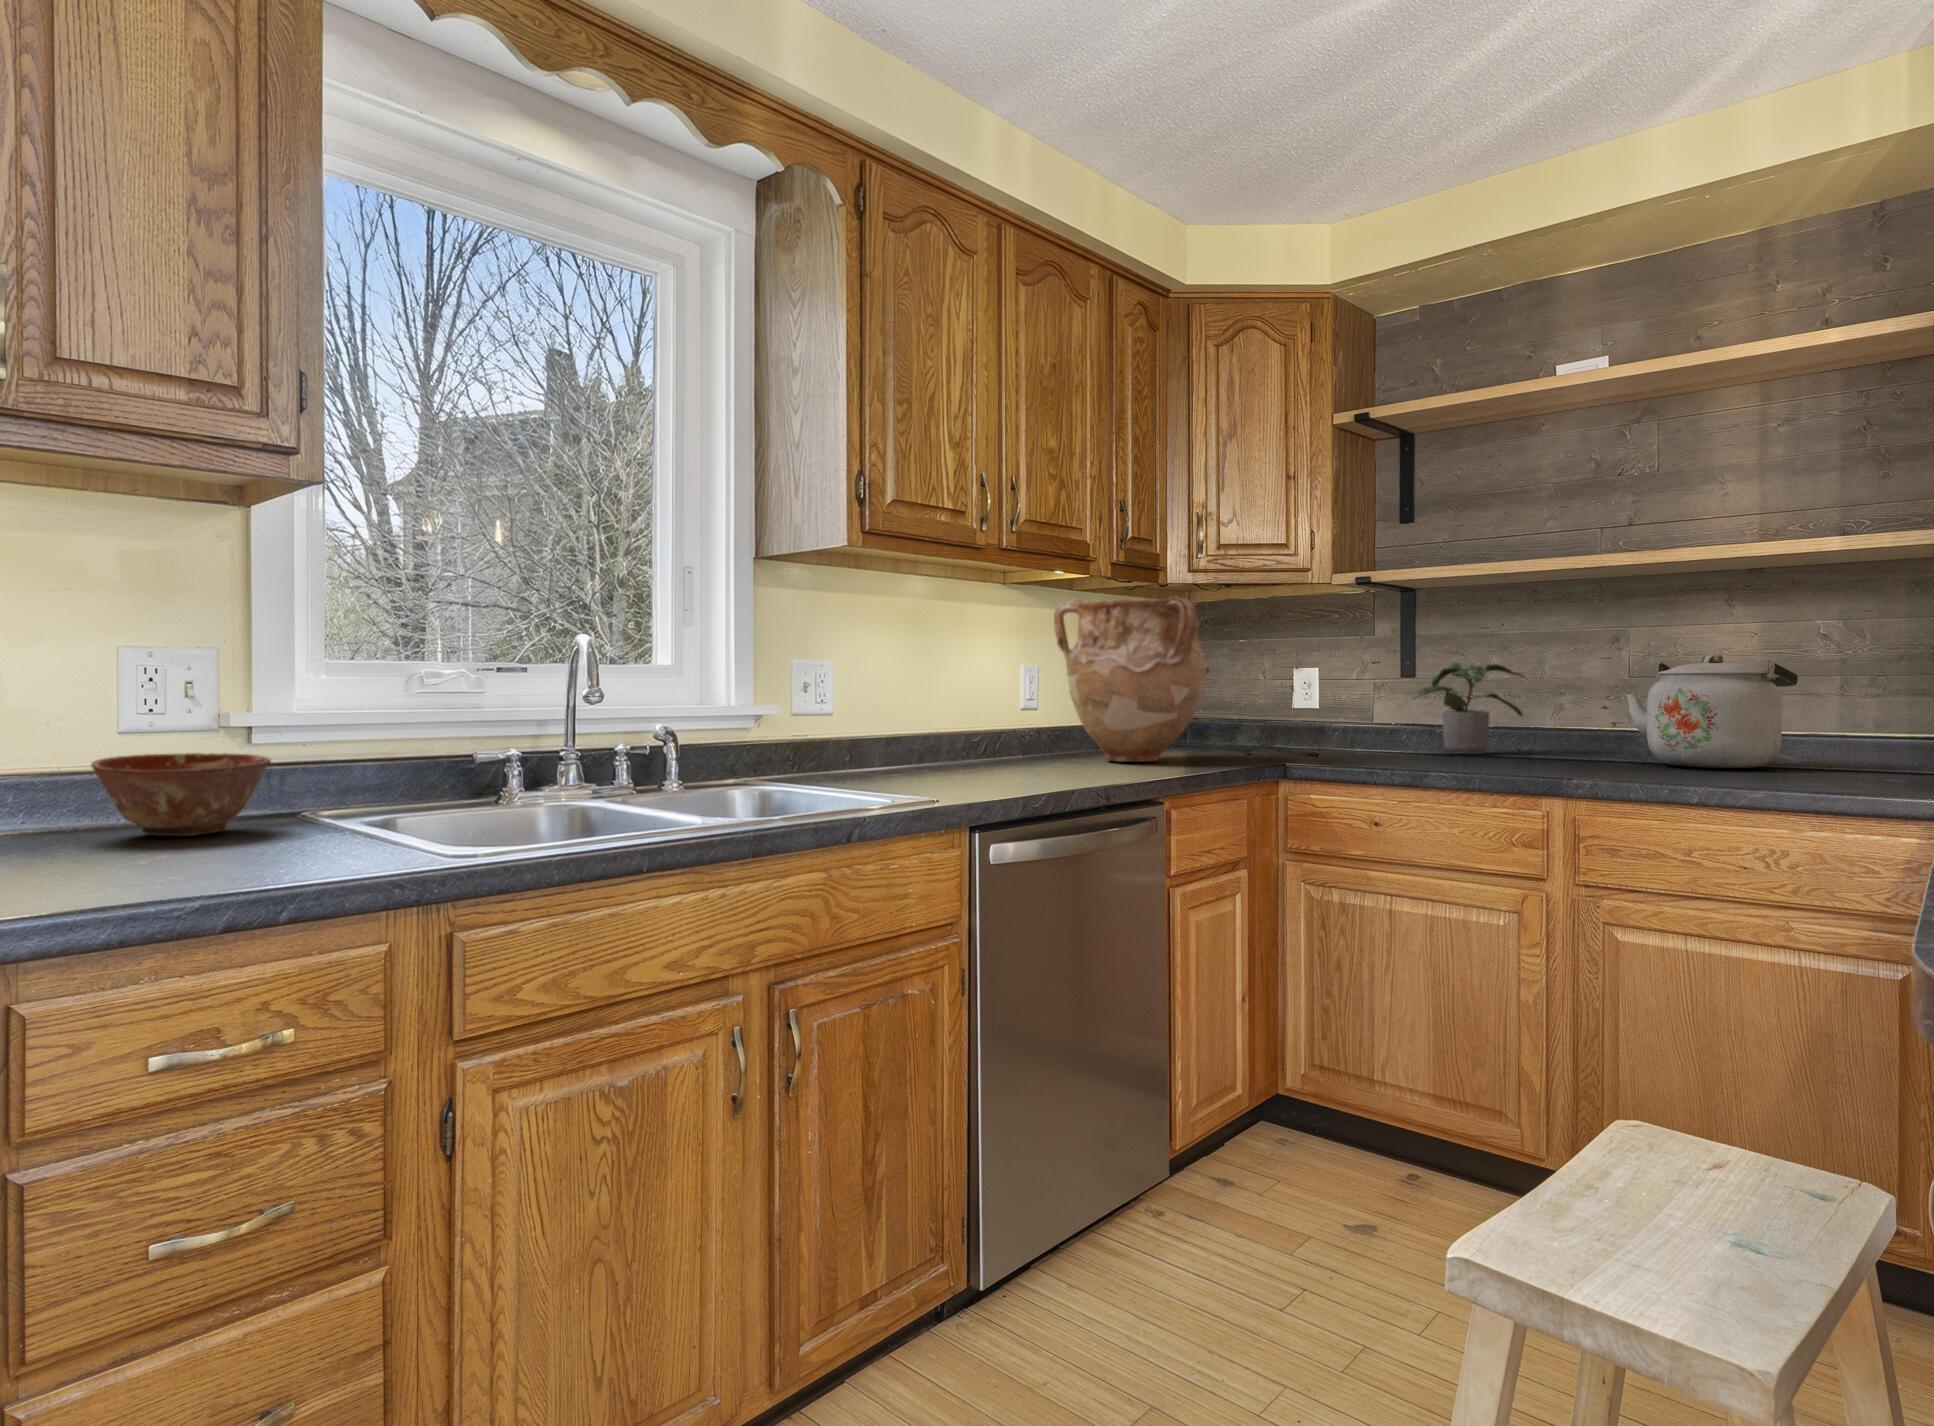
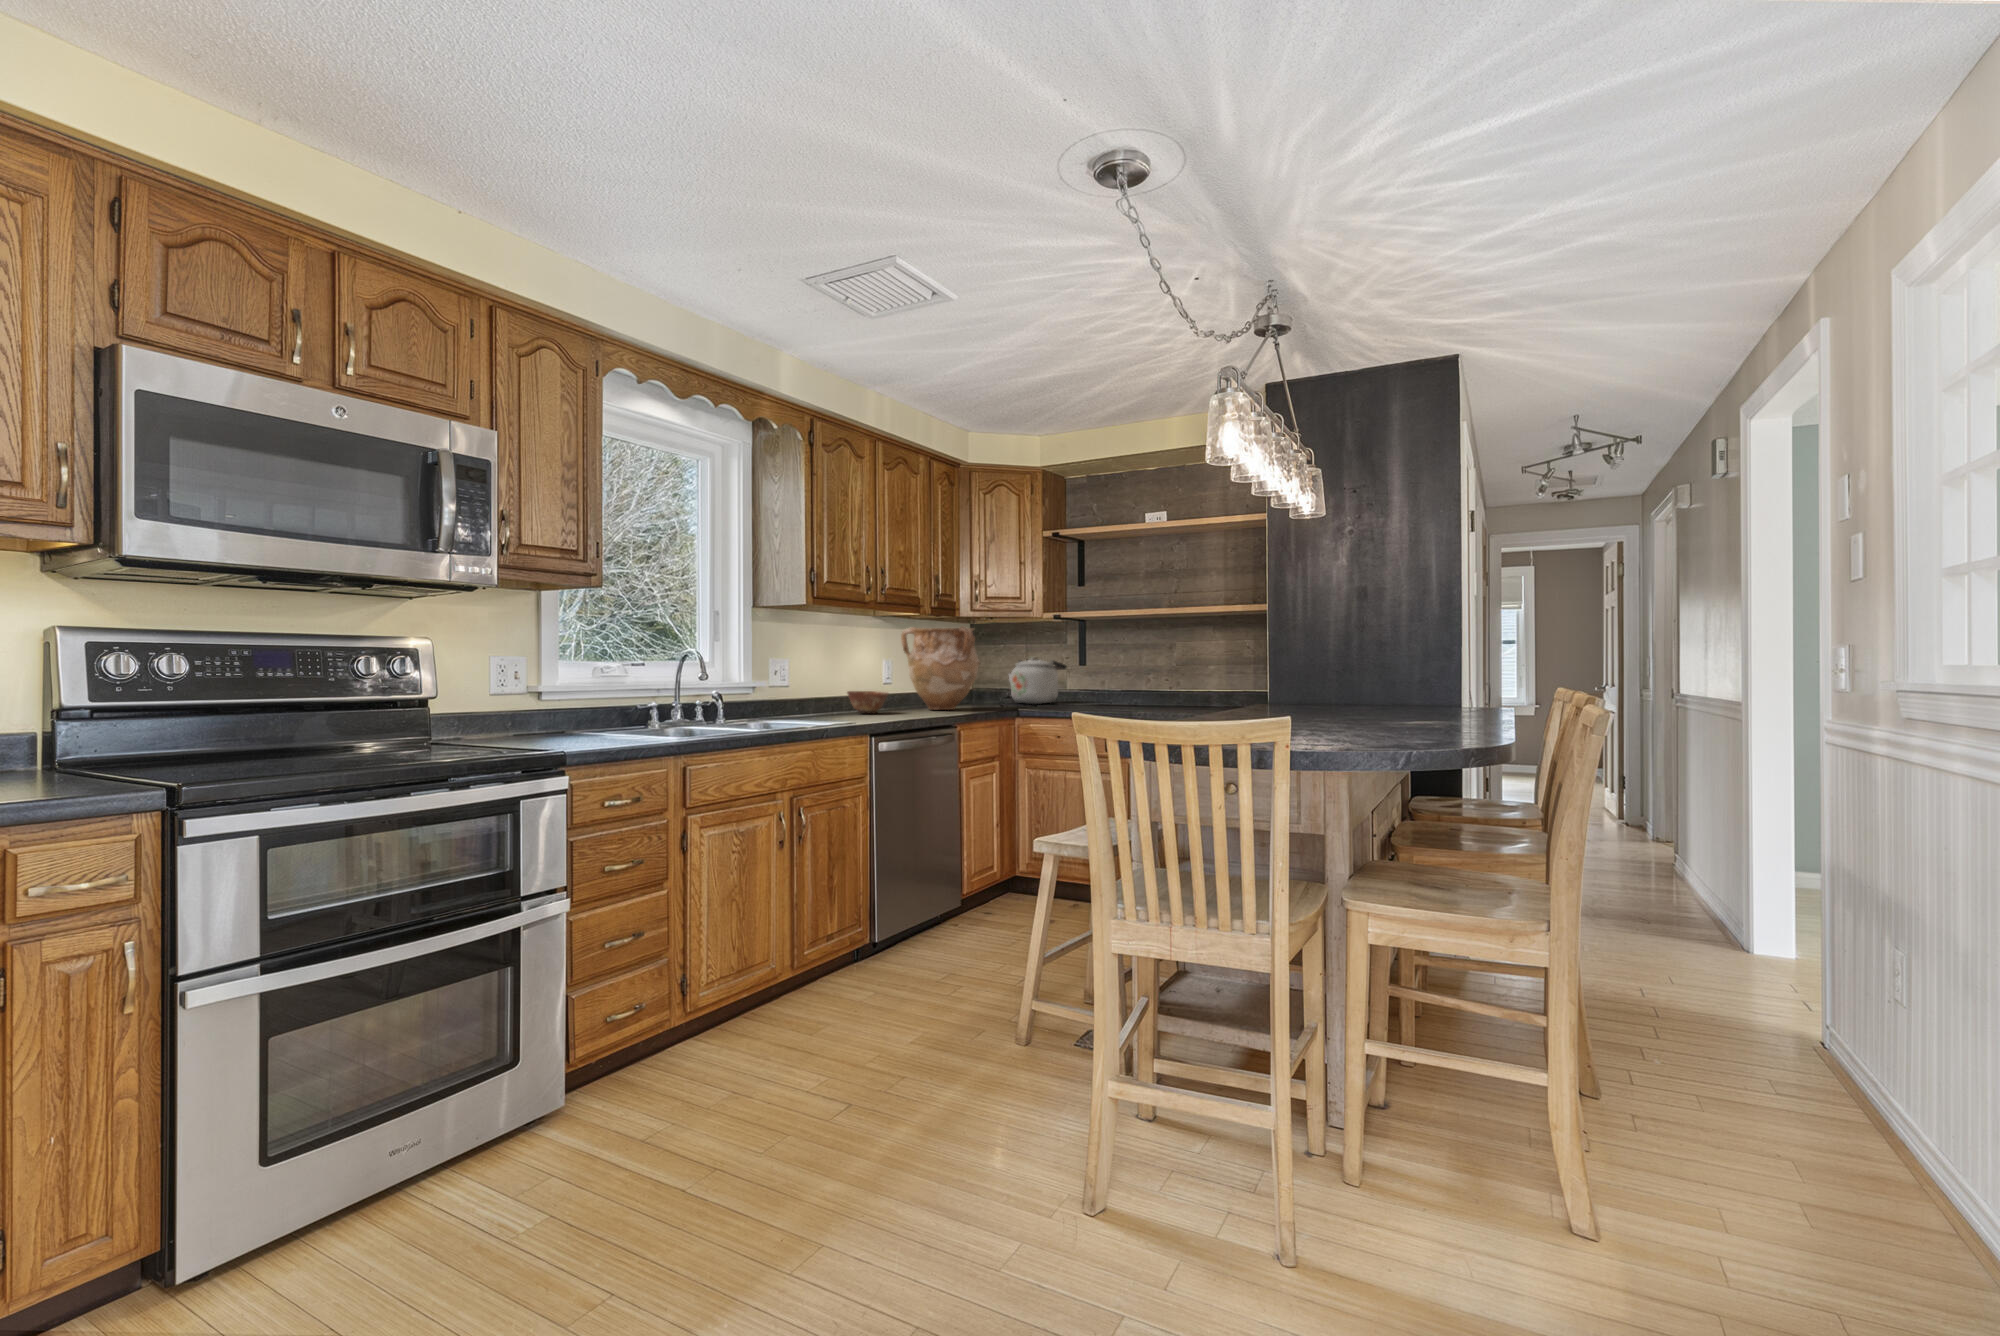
kettle: present [1626,655,1798,768] -> present [1009,657,1067,704]
potted plant: present [1415,663,1523,754] -> none [1084,658,1142,705]
ceramic bowl: present [91,753,271,836] -> present [847,691,888,714]

